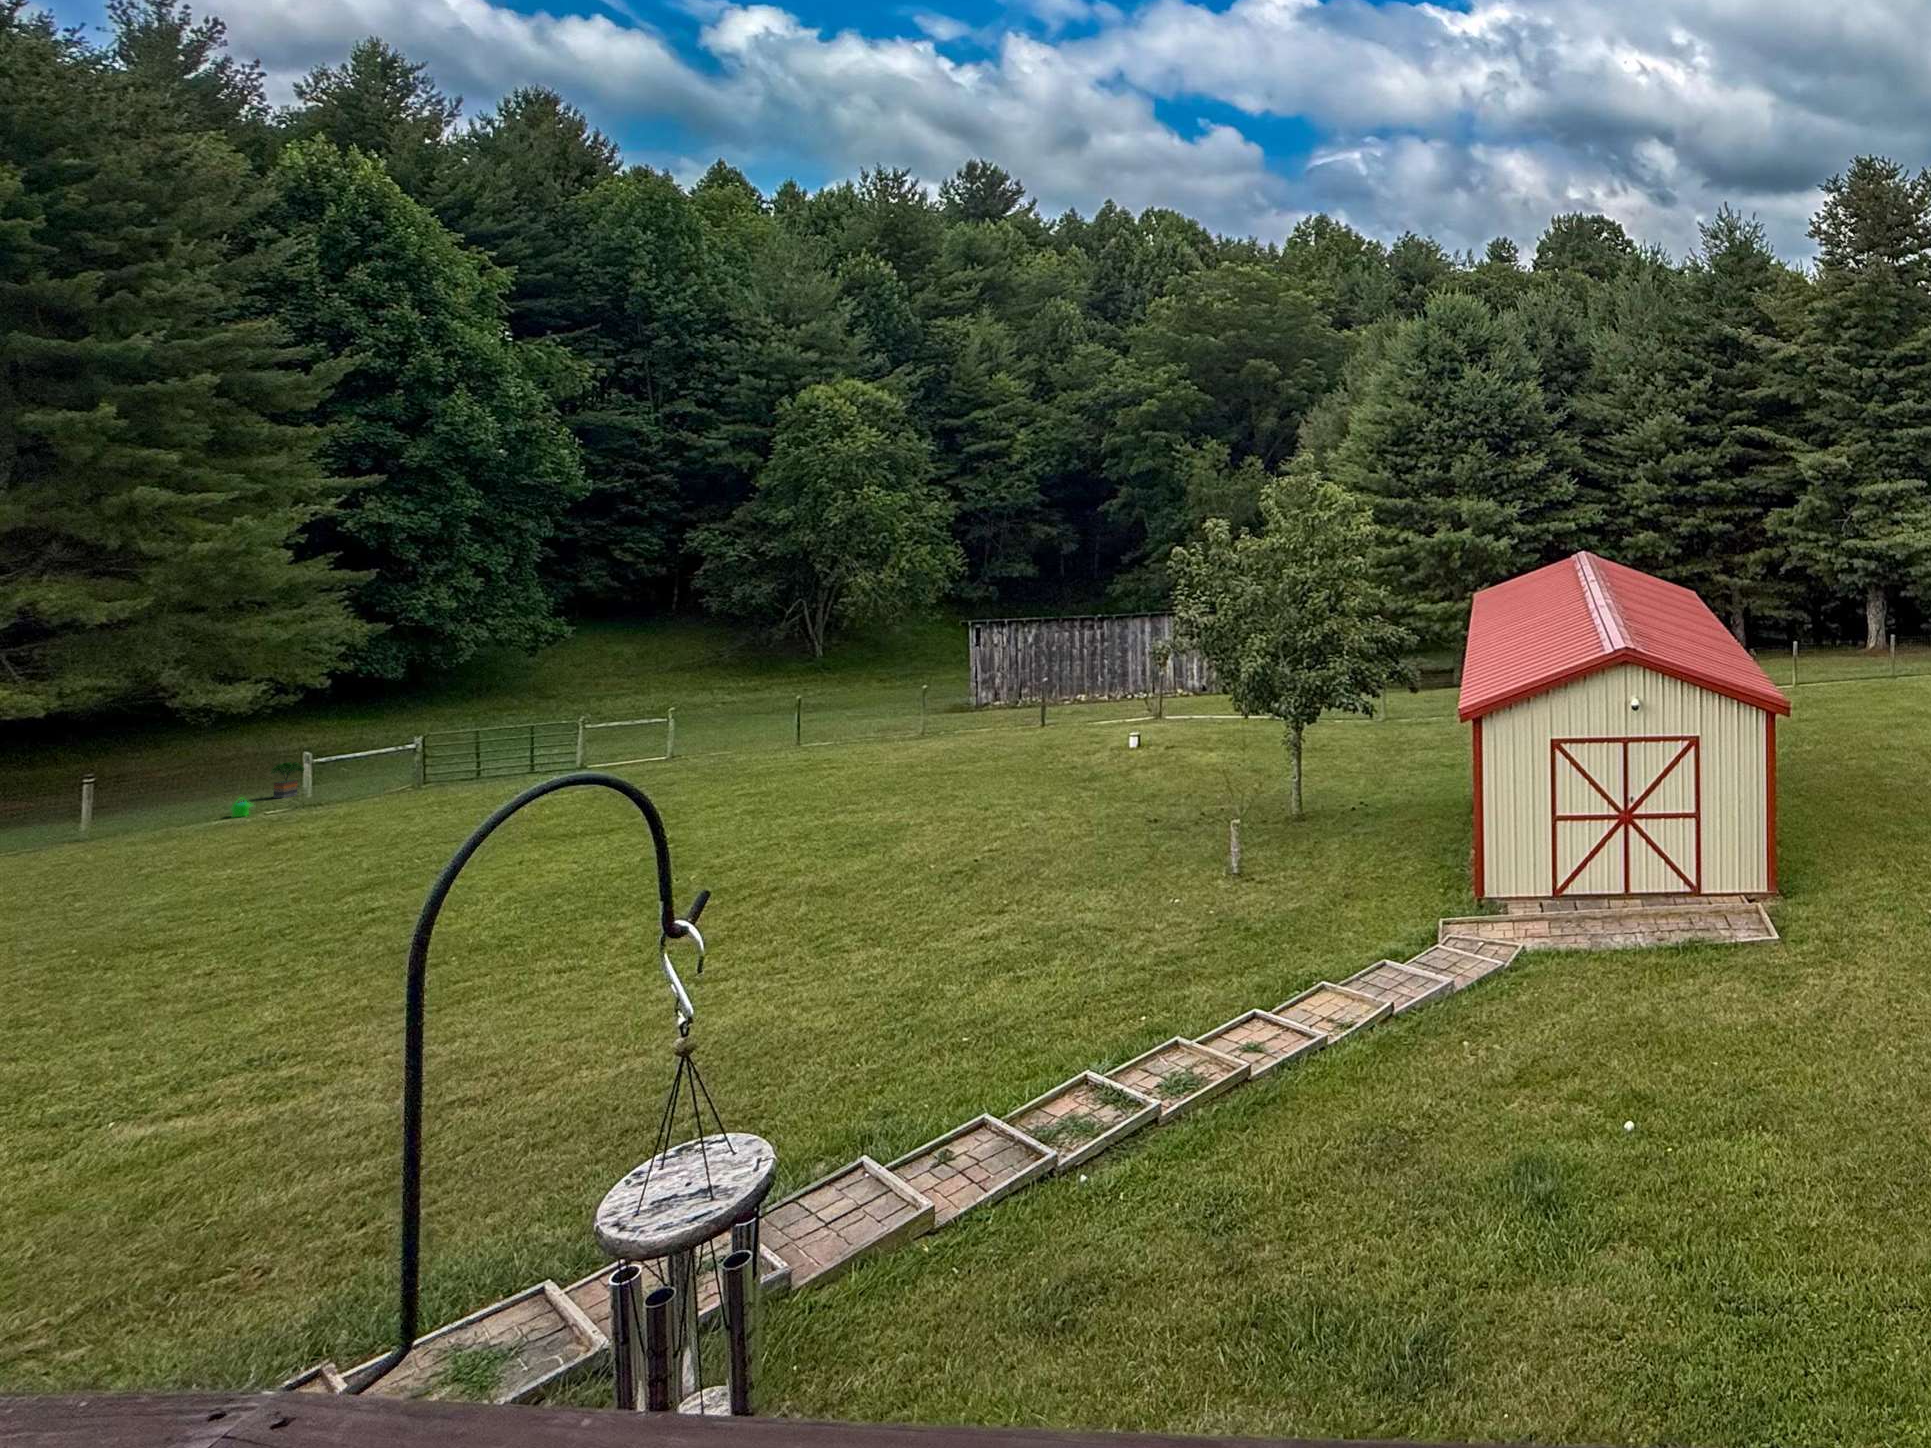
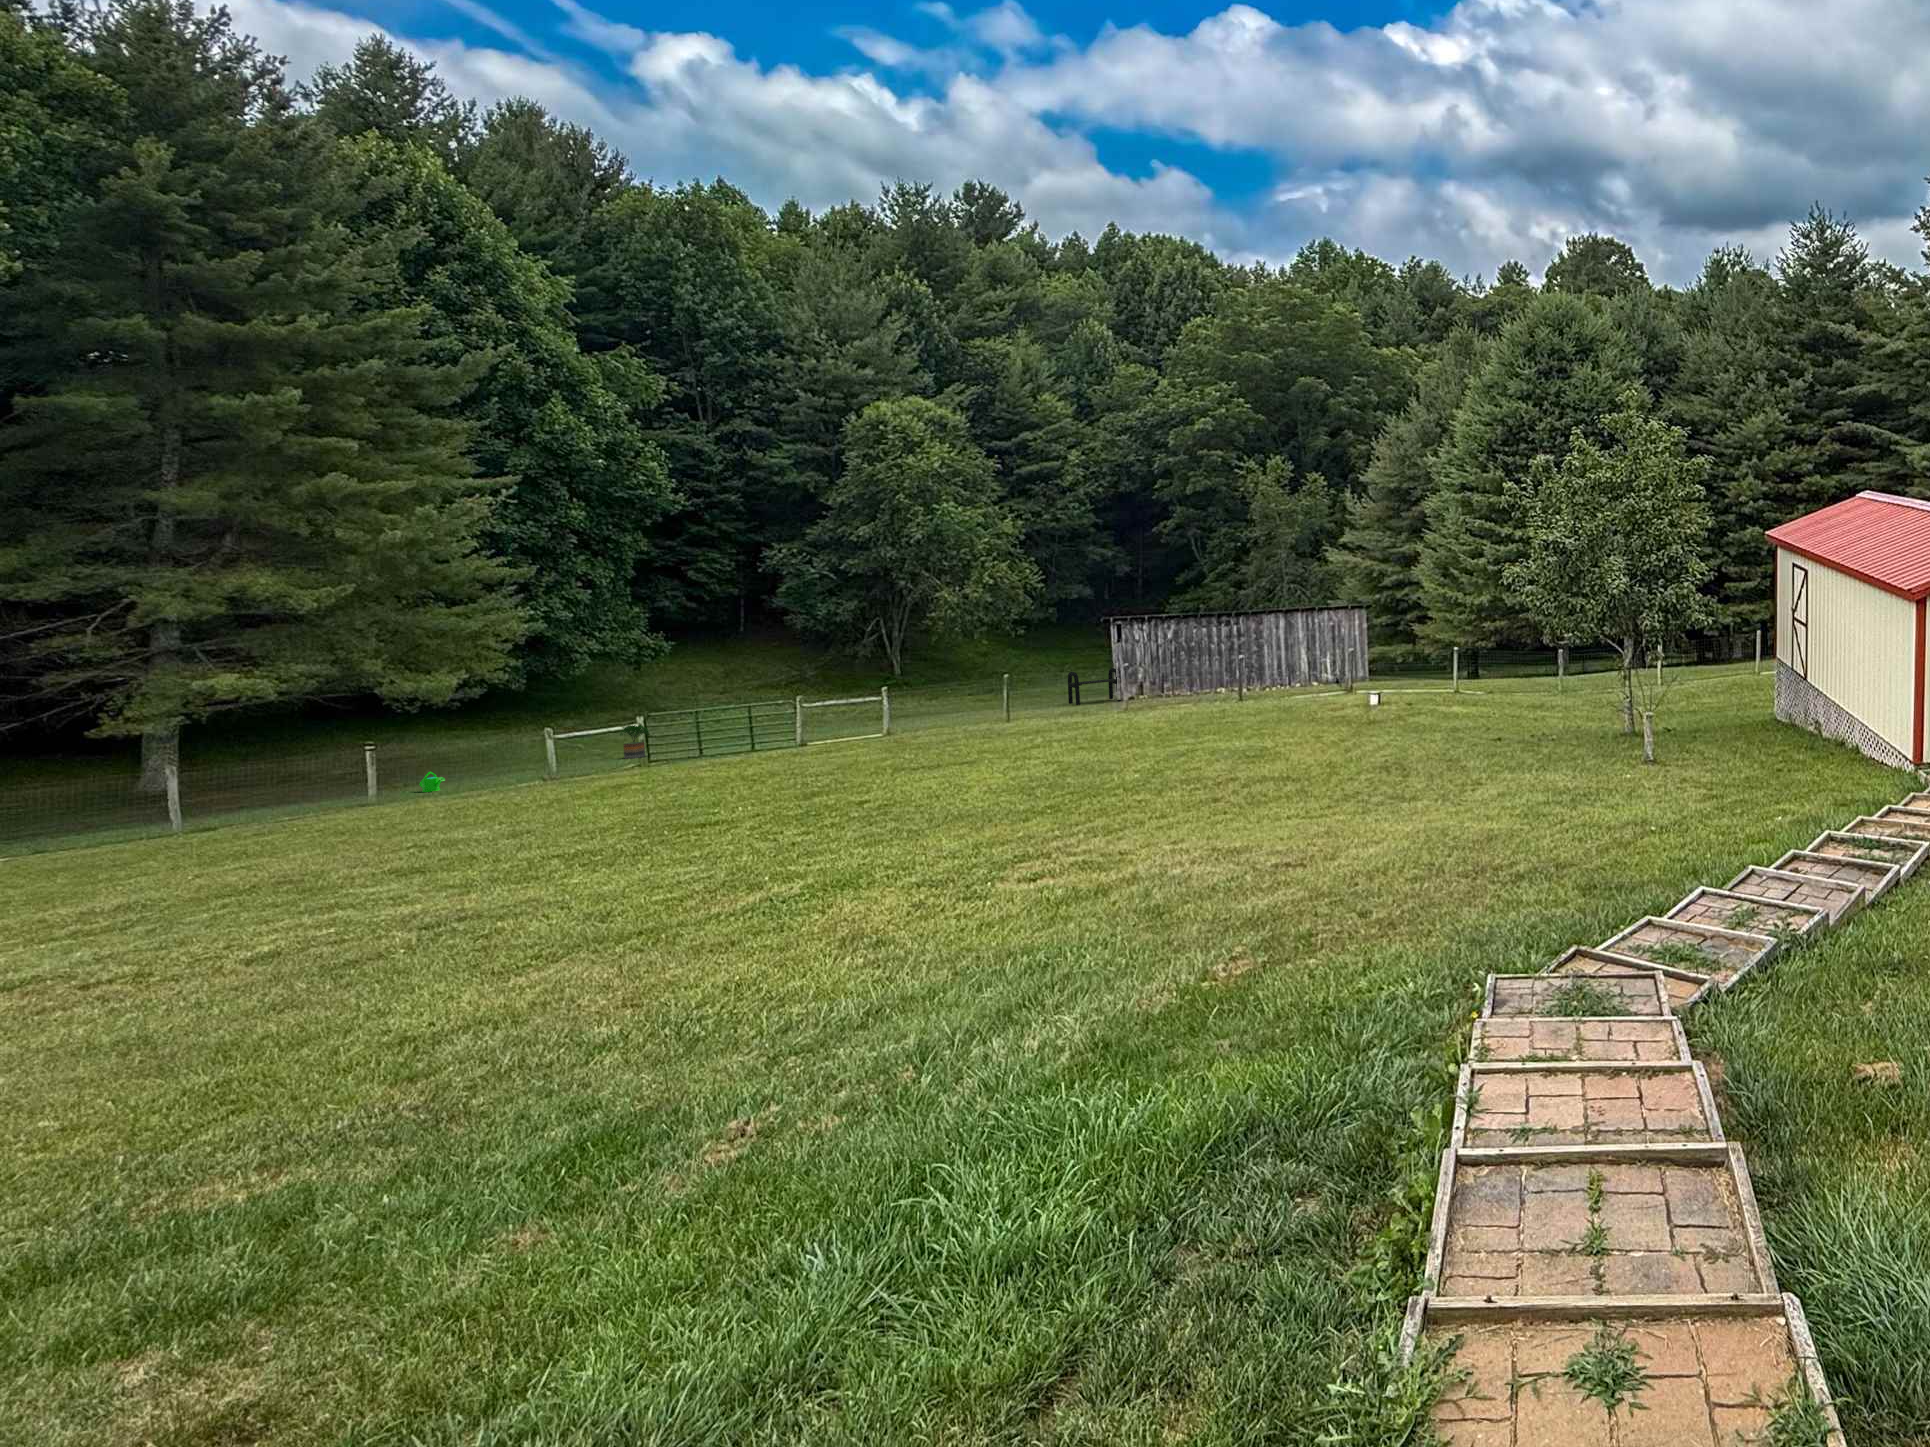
bench: none [931,672,982,710] -> present [1068,668,1121,705]
potted tree: present [271,762,304,798] -> present [620,725,649,759]

